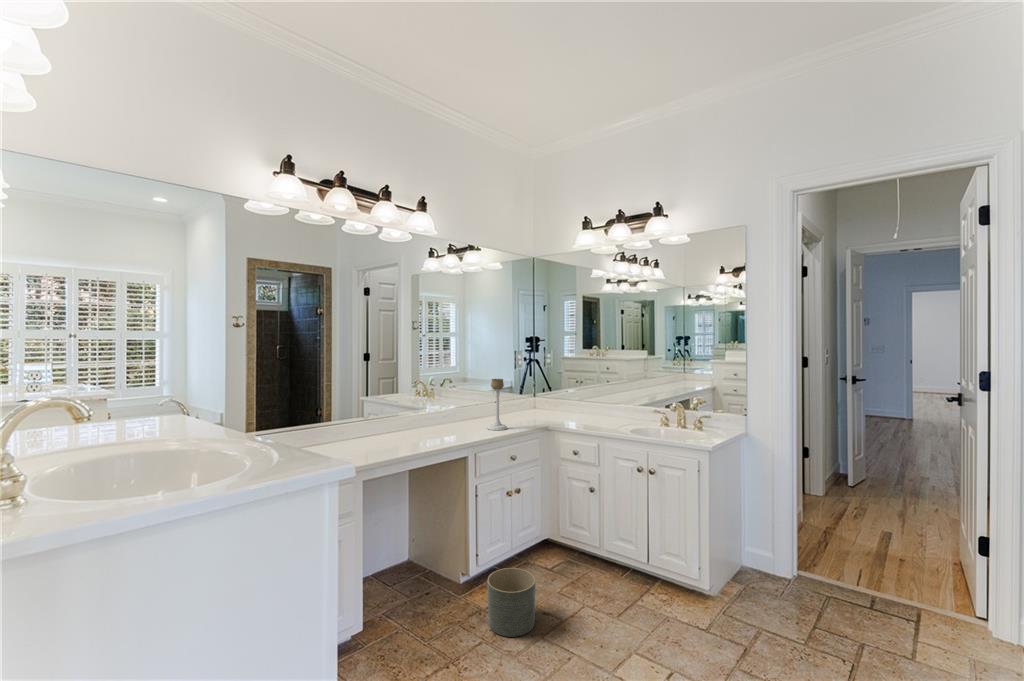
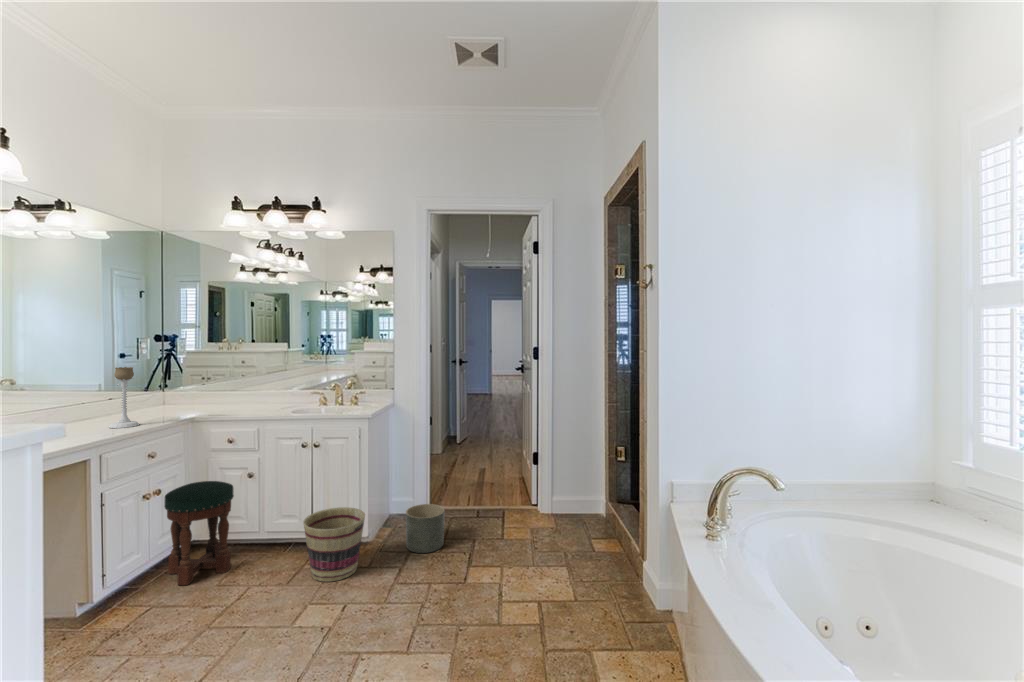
stool: none [522,487,575,582] -> present [164,481,234,585]
basket: none [634,546,703,634] -> present [303,507,365,582]
planter: present [487,568,535,637] -> present [406,504,445,553]

